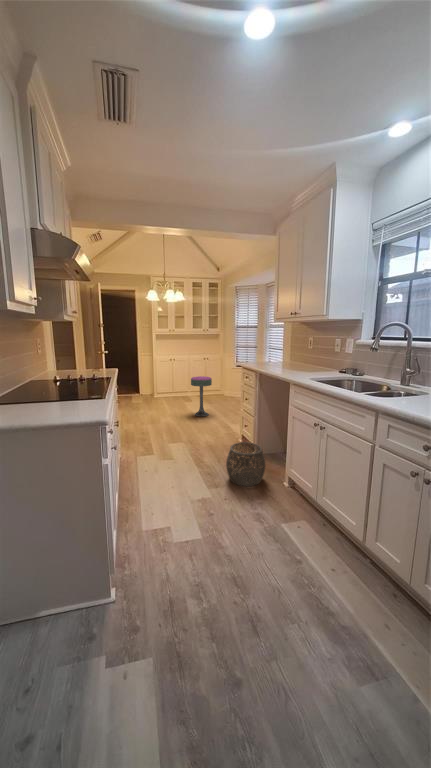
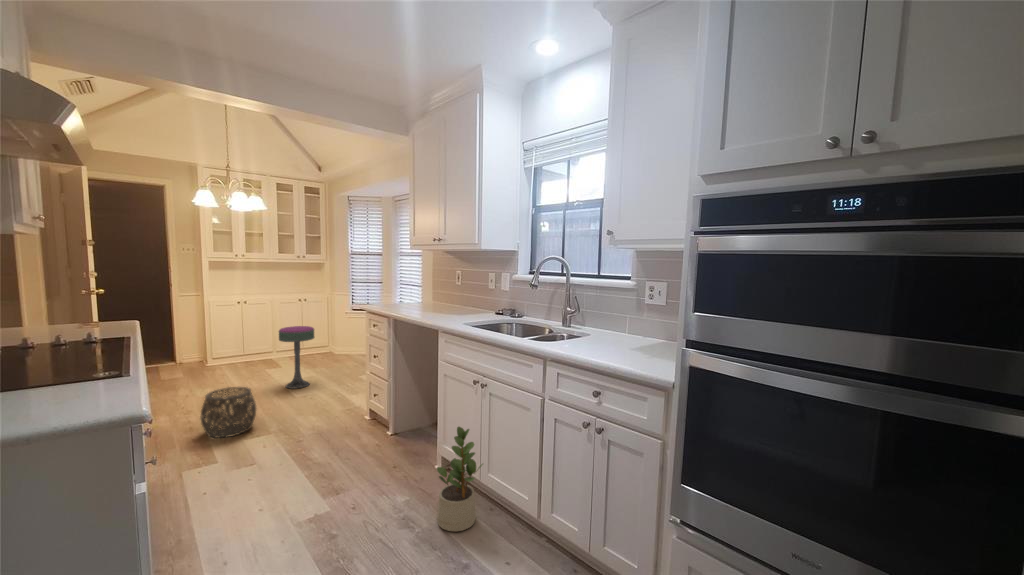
woven basket: present [226,442,266,486] -> present [200,387,256,438]
potted plant: none [281,457,318,534] -> present [437,427,483,532]

